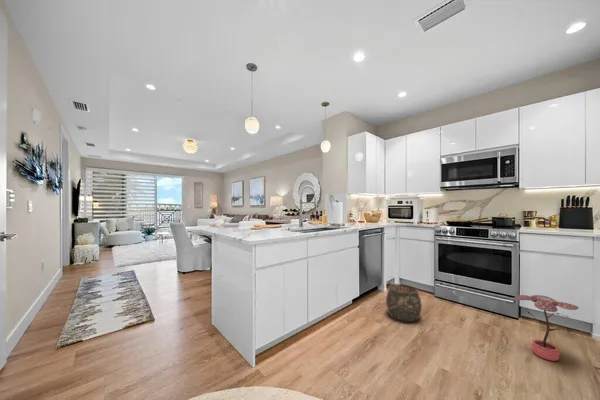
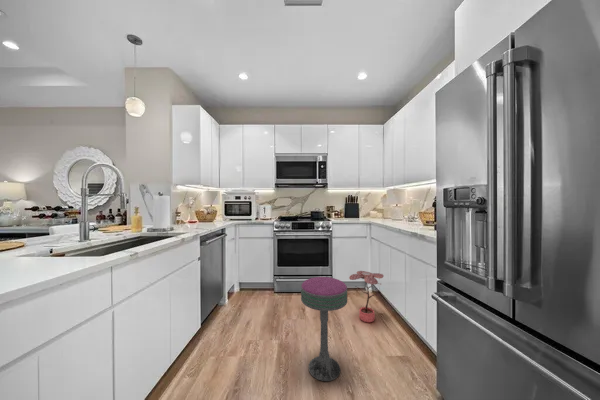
bar stool: none [425,278,475,370] -> present [301,277,347,381]
woven basket: present [386,284,422,322] -> none [239,291,279,340]

